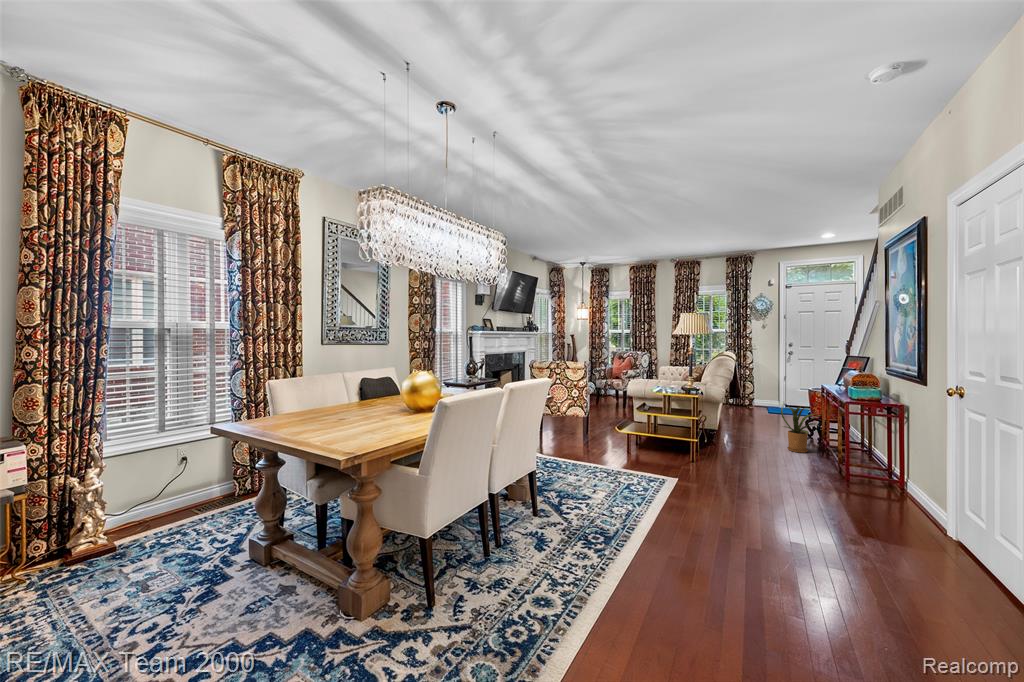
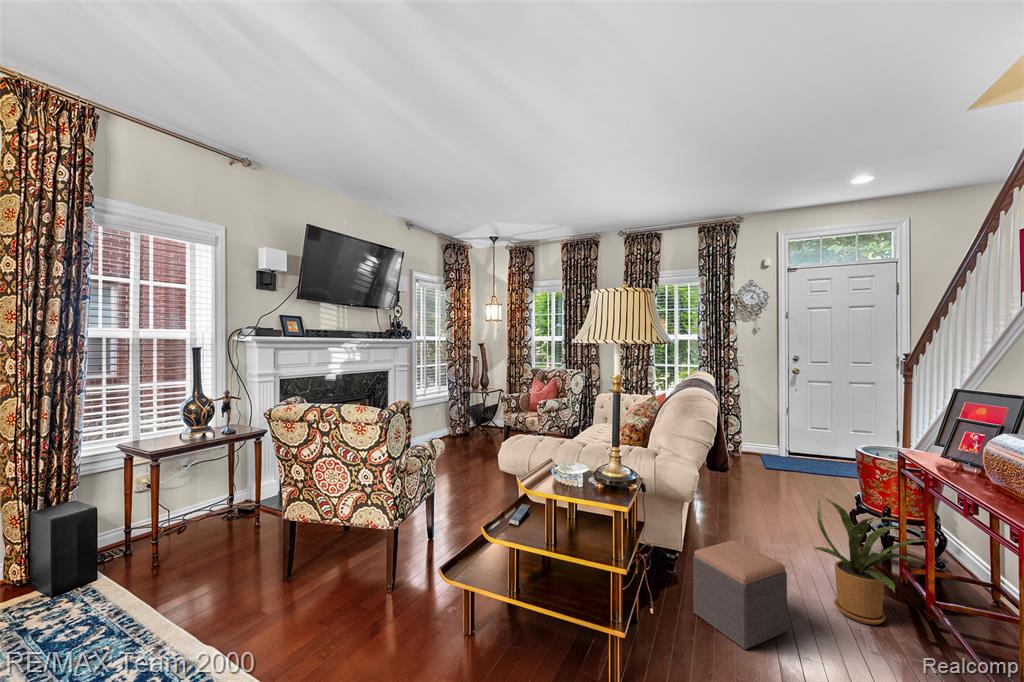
footstool: none [724,421,764,456] -> present [693,540,787,649]

